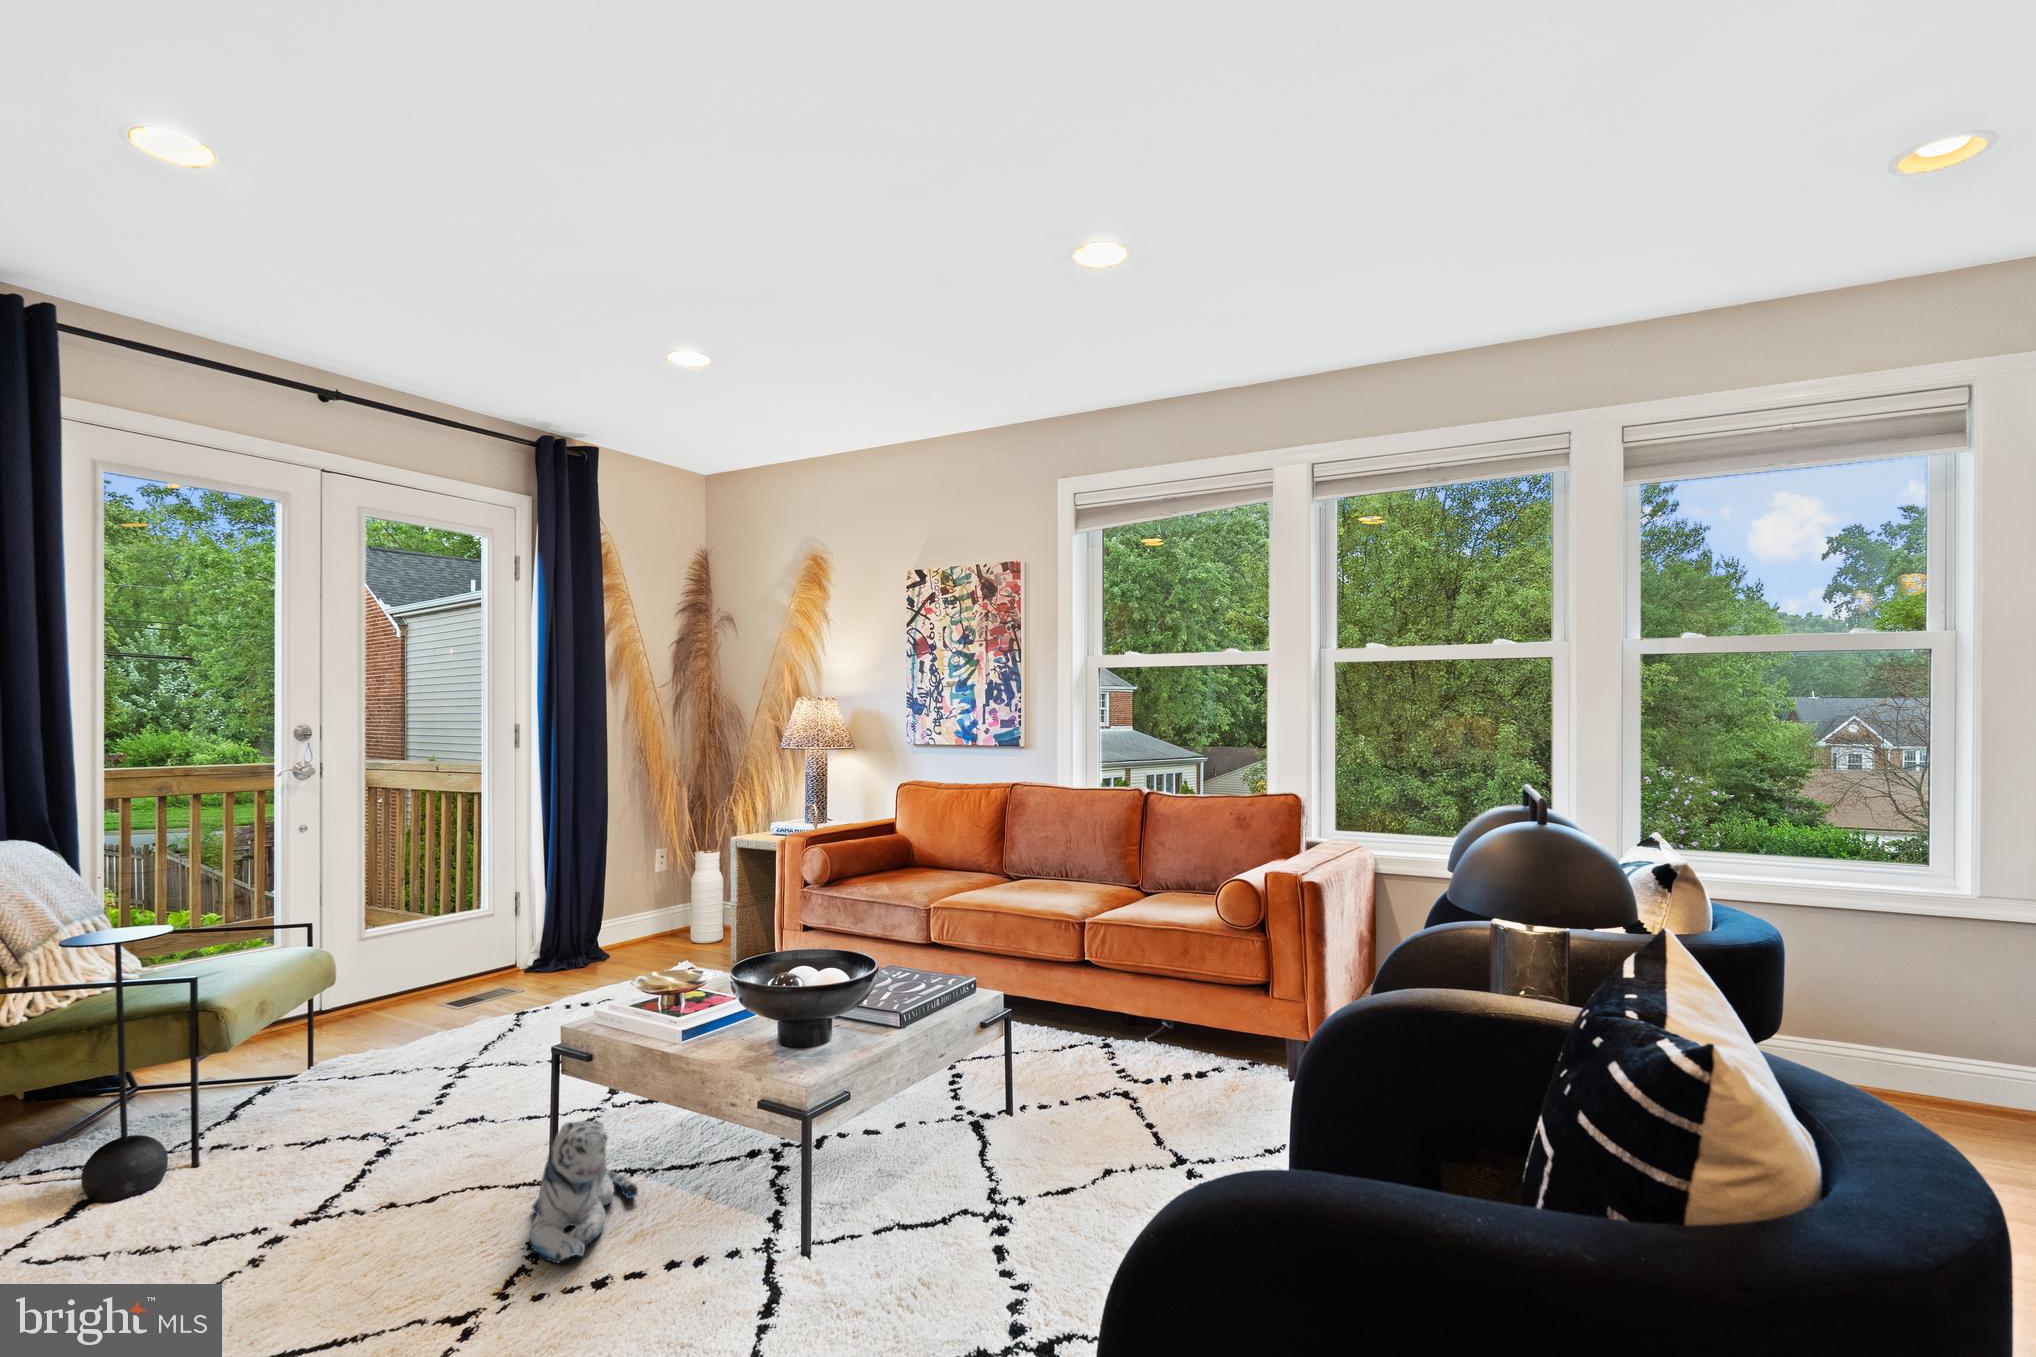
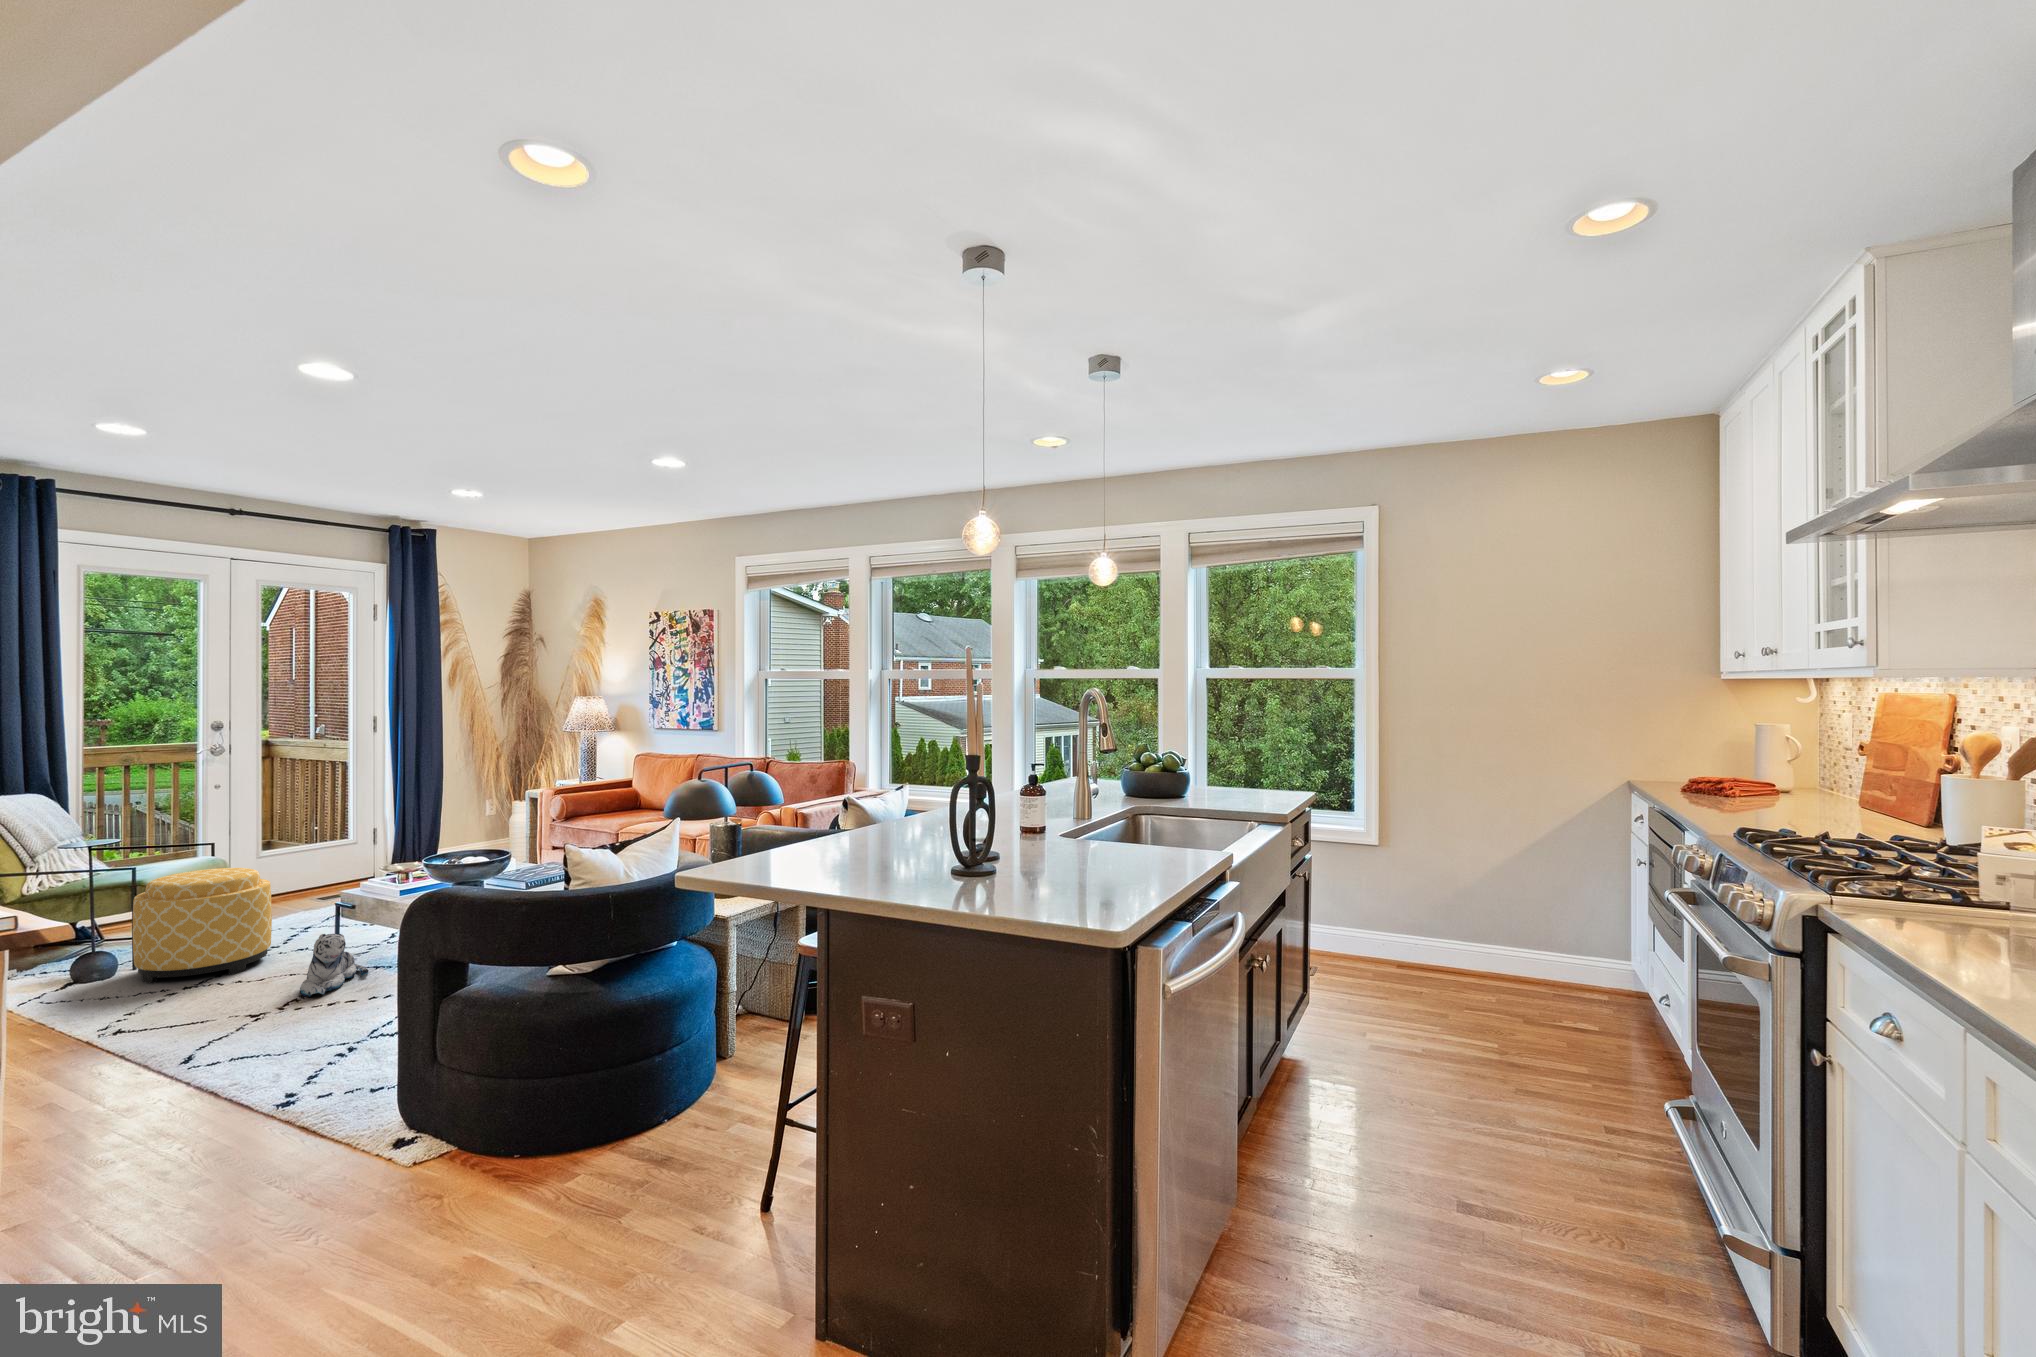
ottoman: none [198,976,434,1212] -> present [133,868,272,983]

